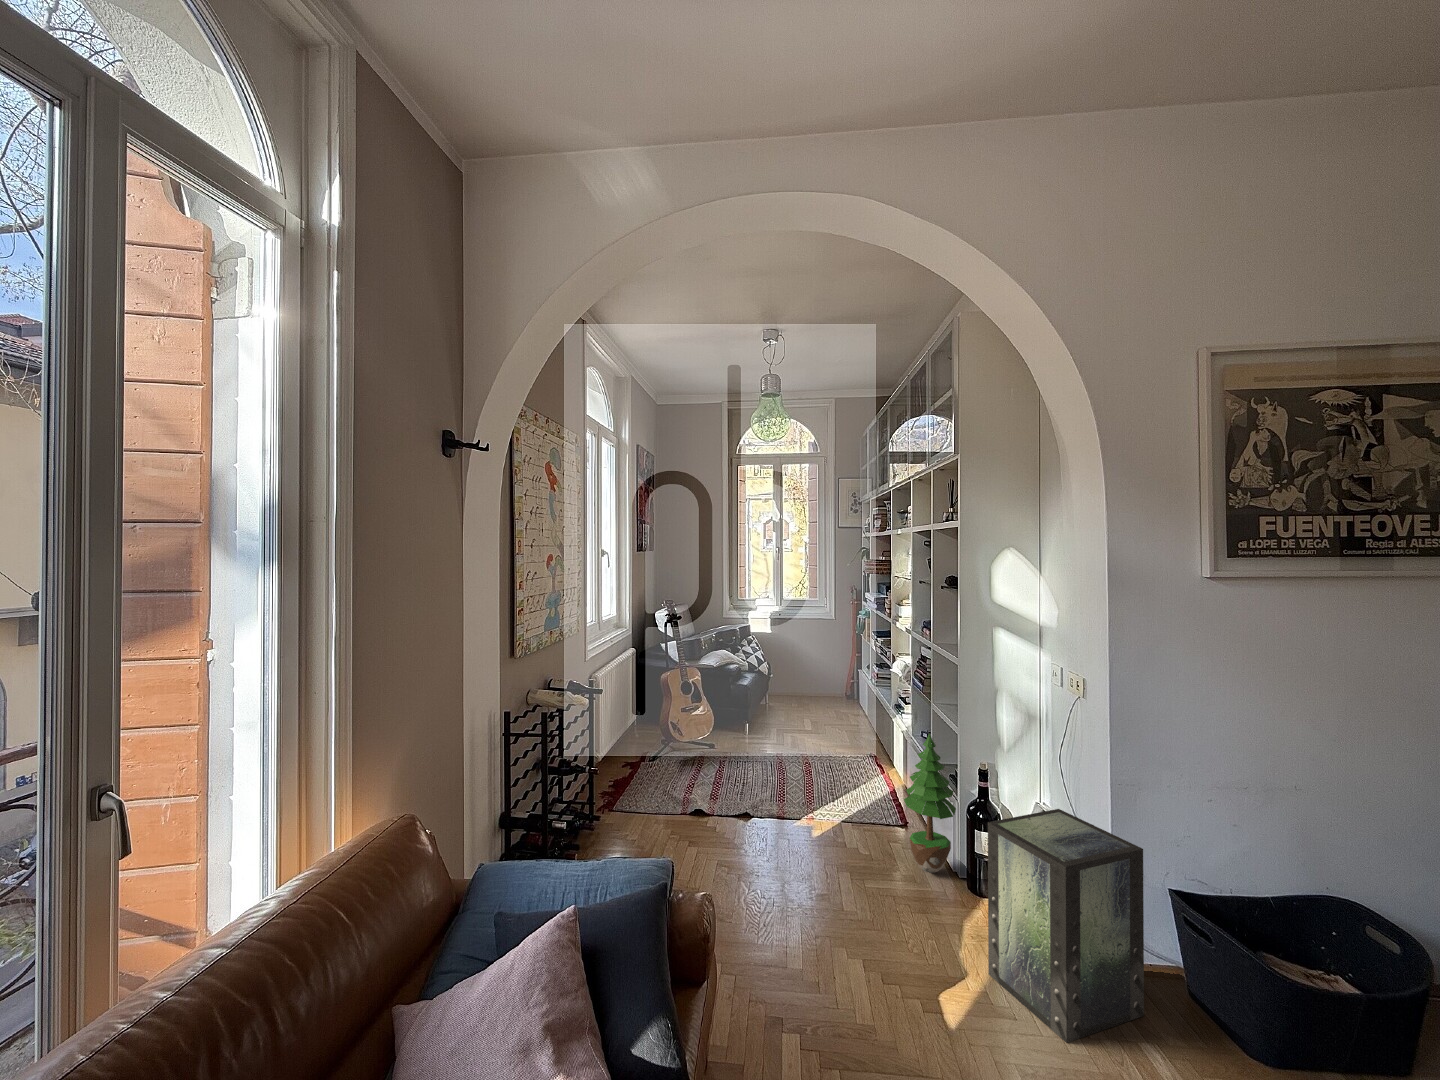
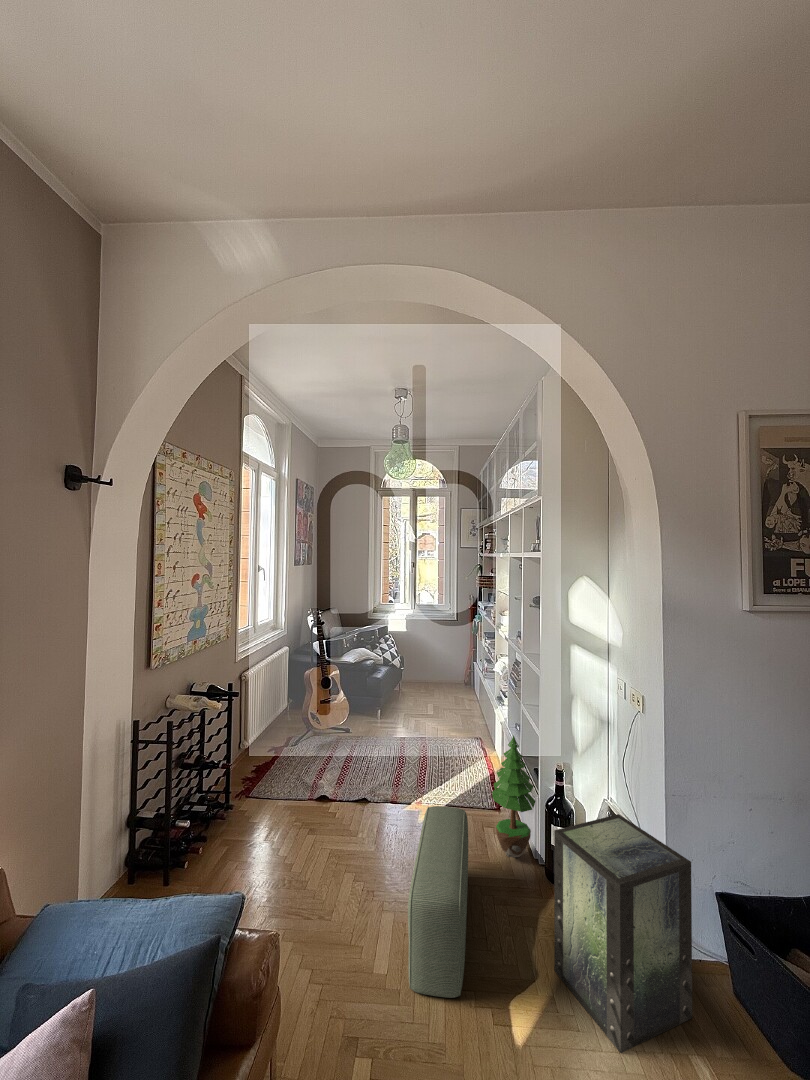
pouf: none [828,811,890,995] -> present [408,806,468,998]

